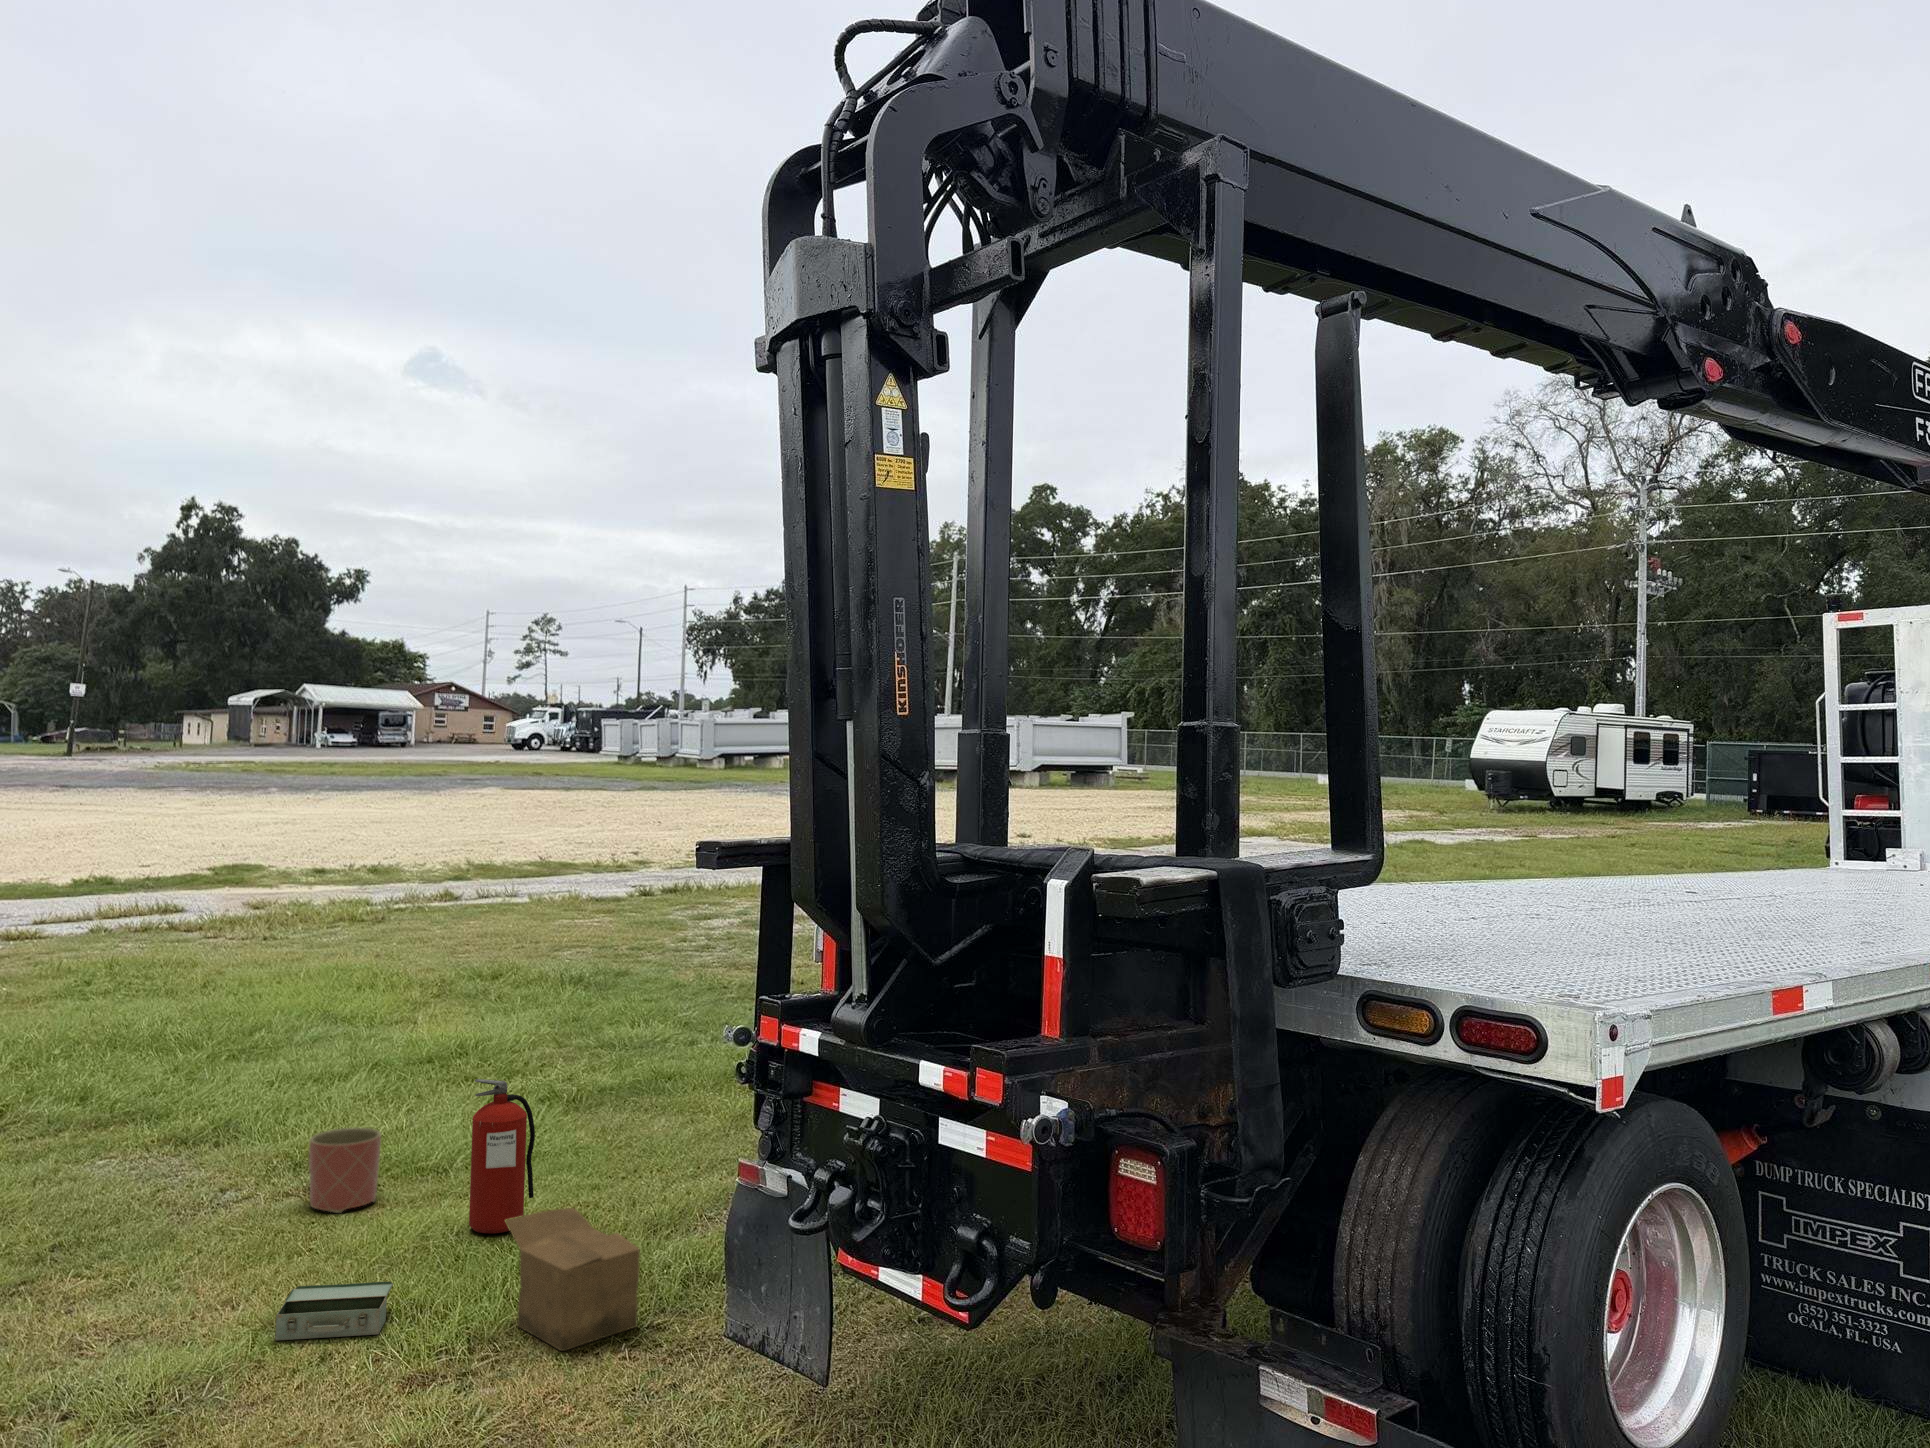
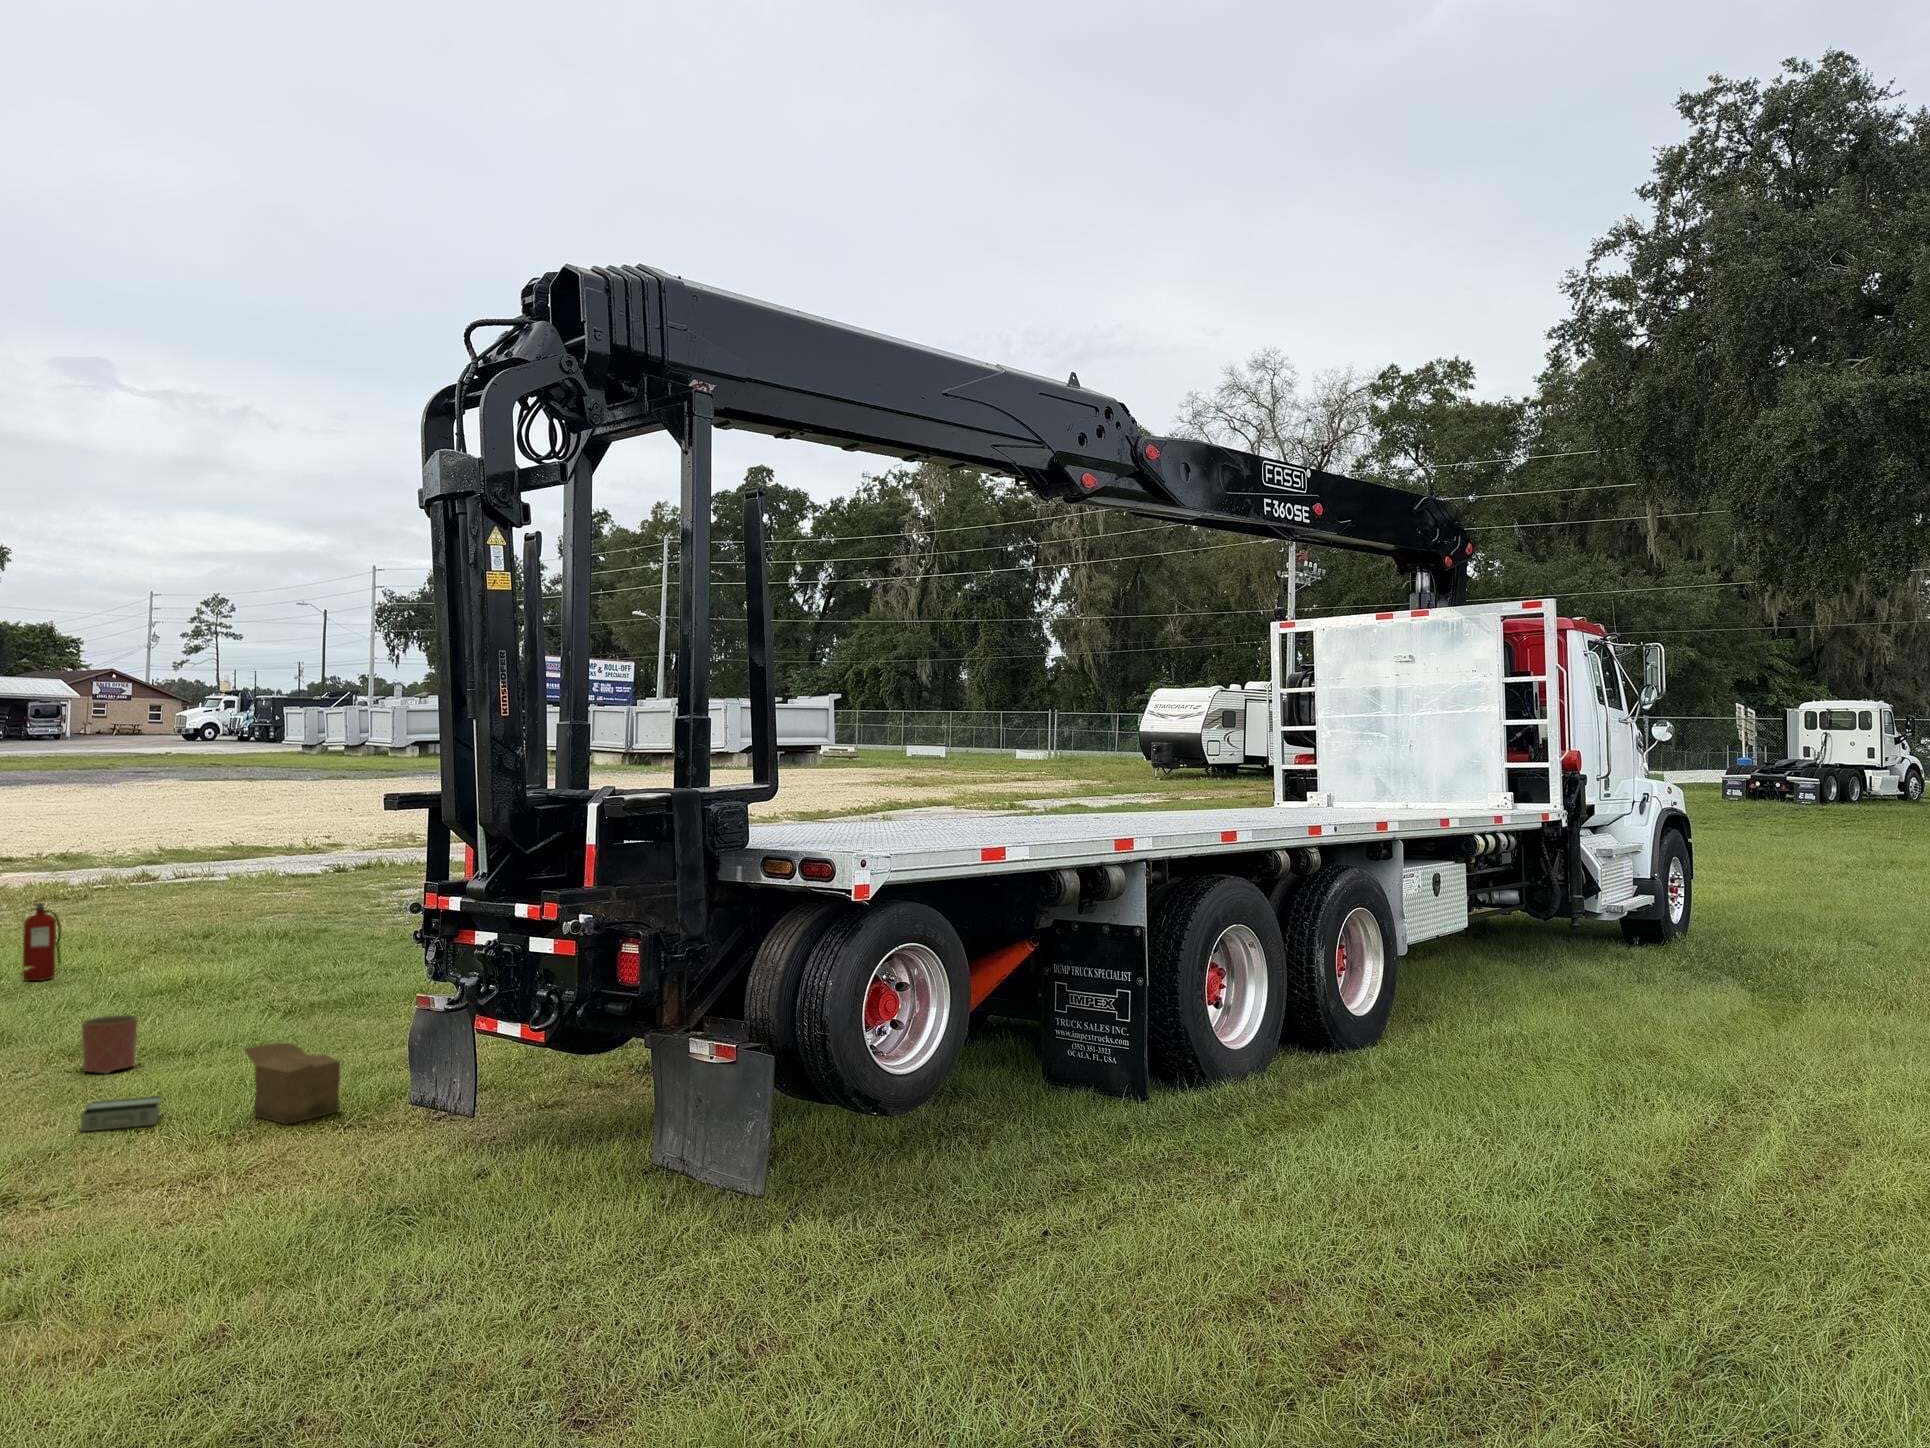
fire extinguisher: present [469,1079,535,1234] -> present [23,903,61,981]

